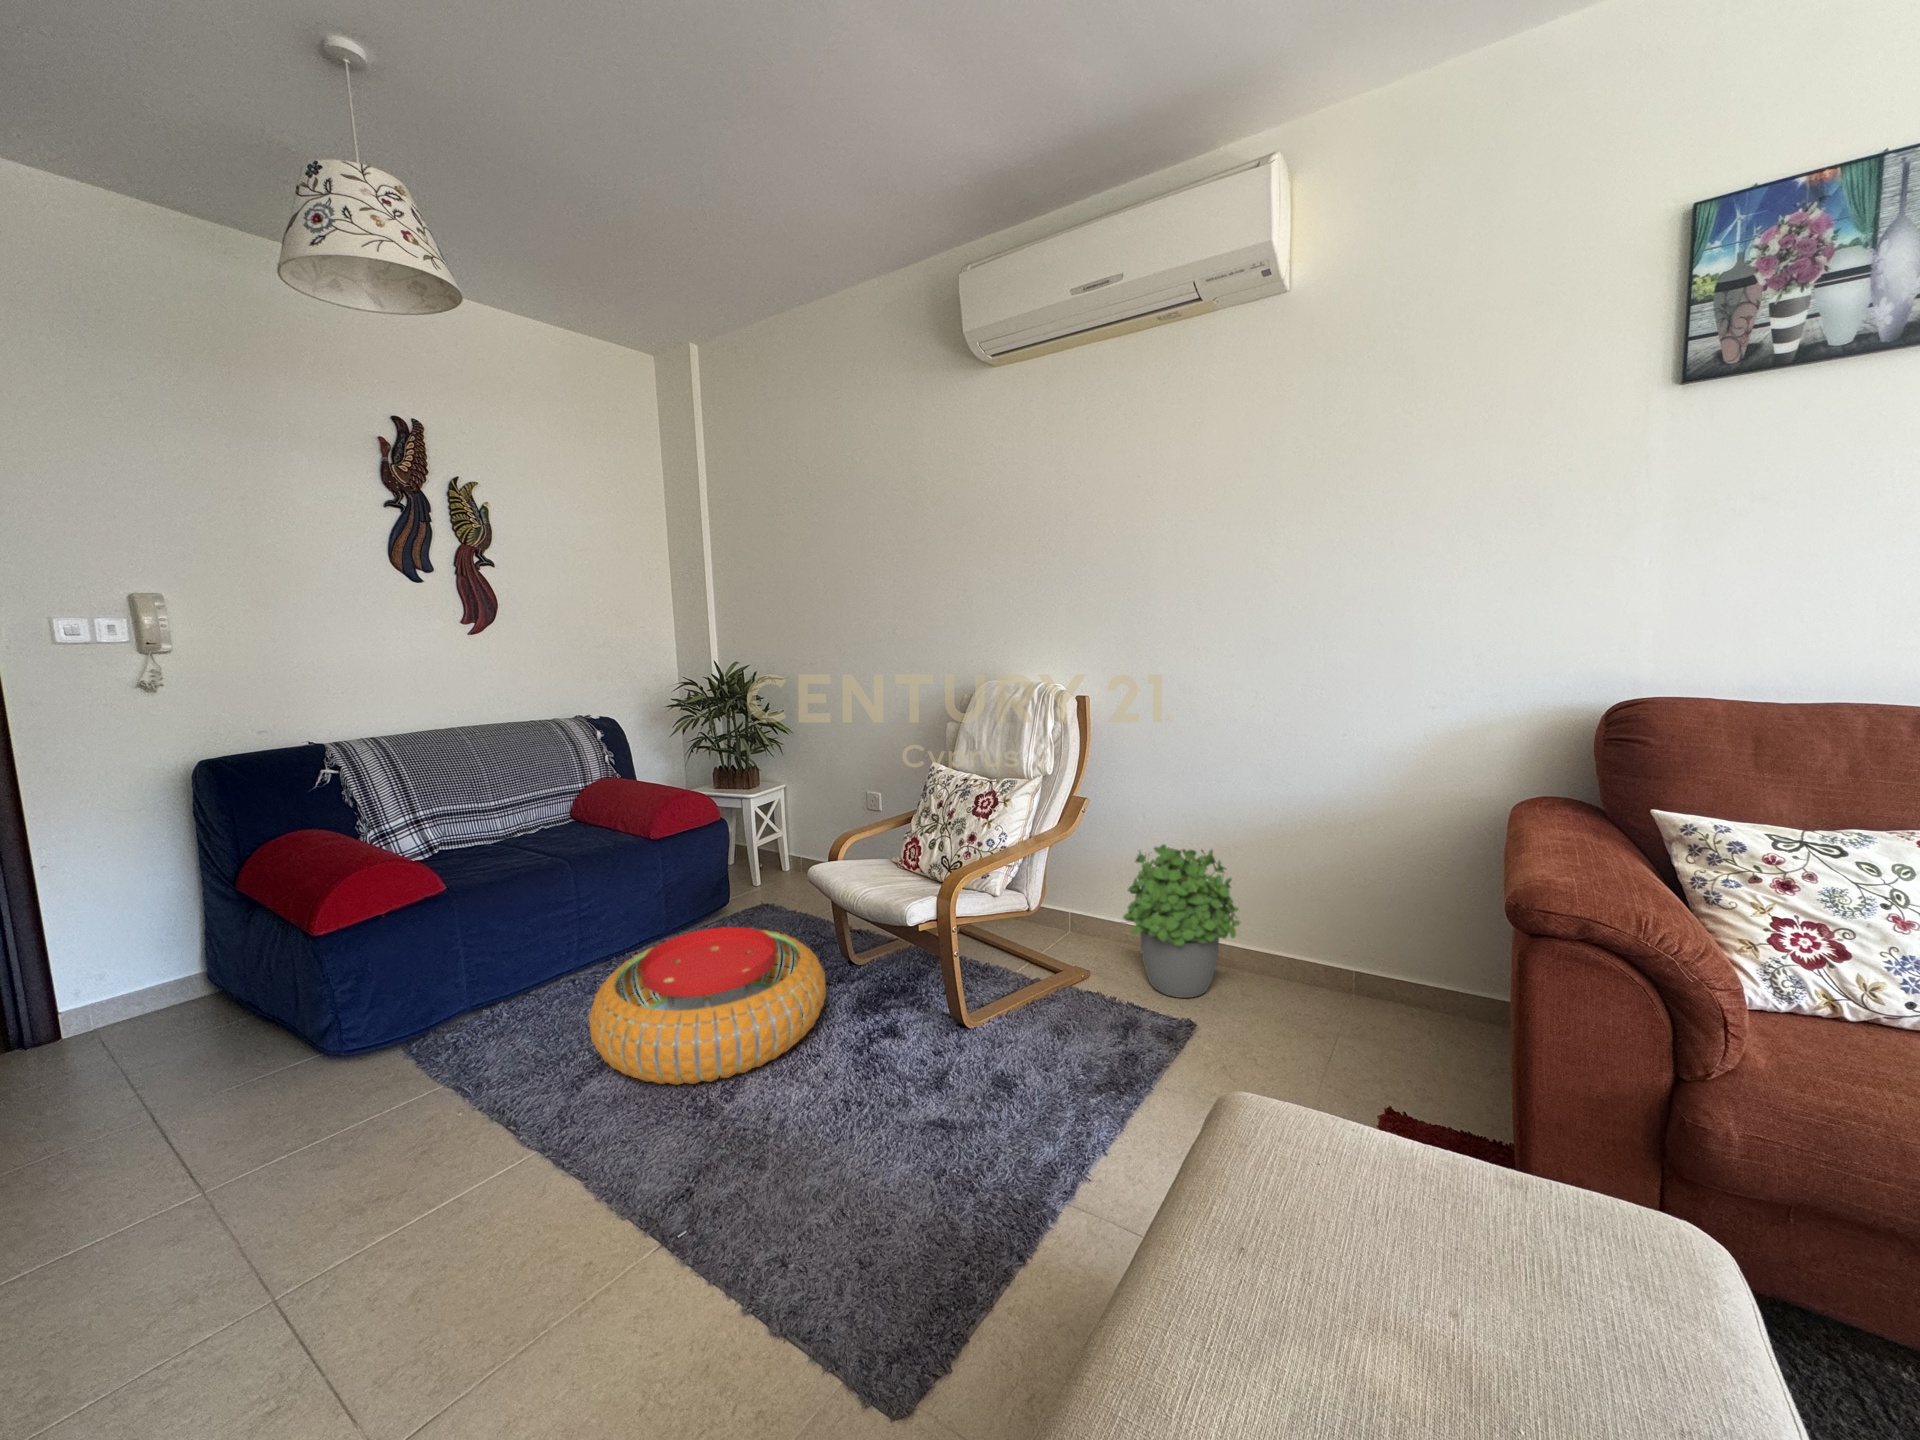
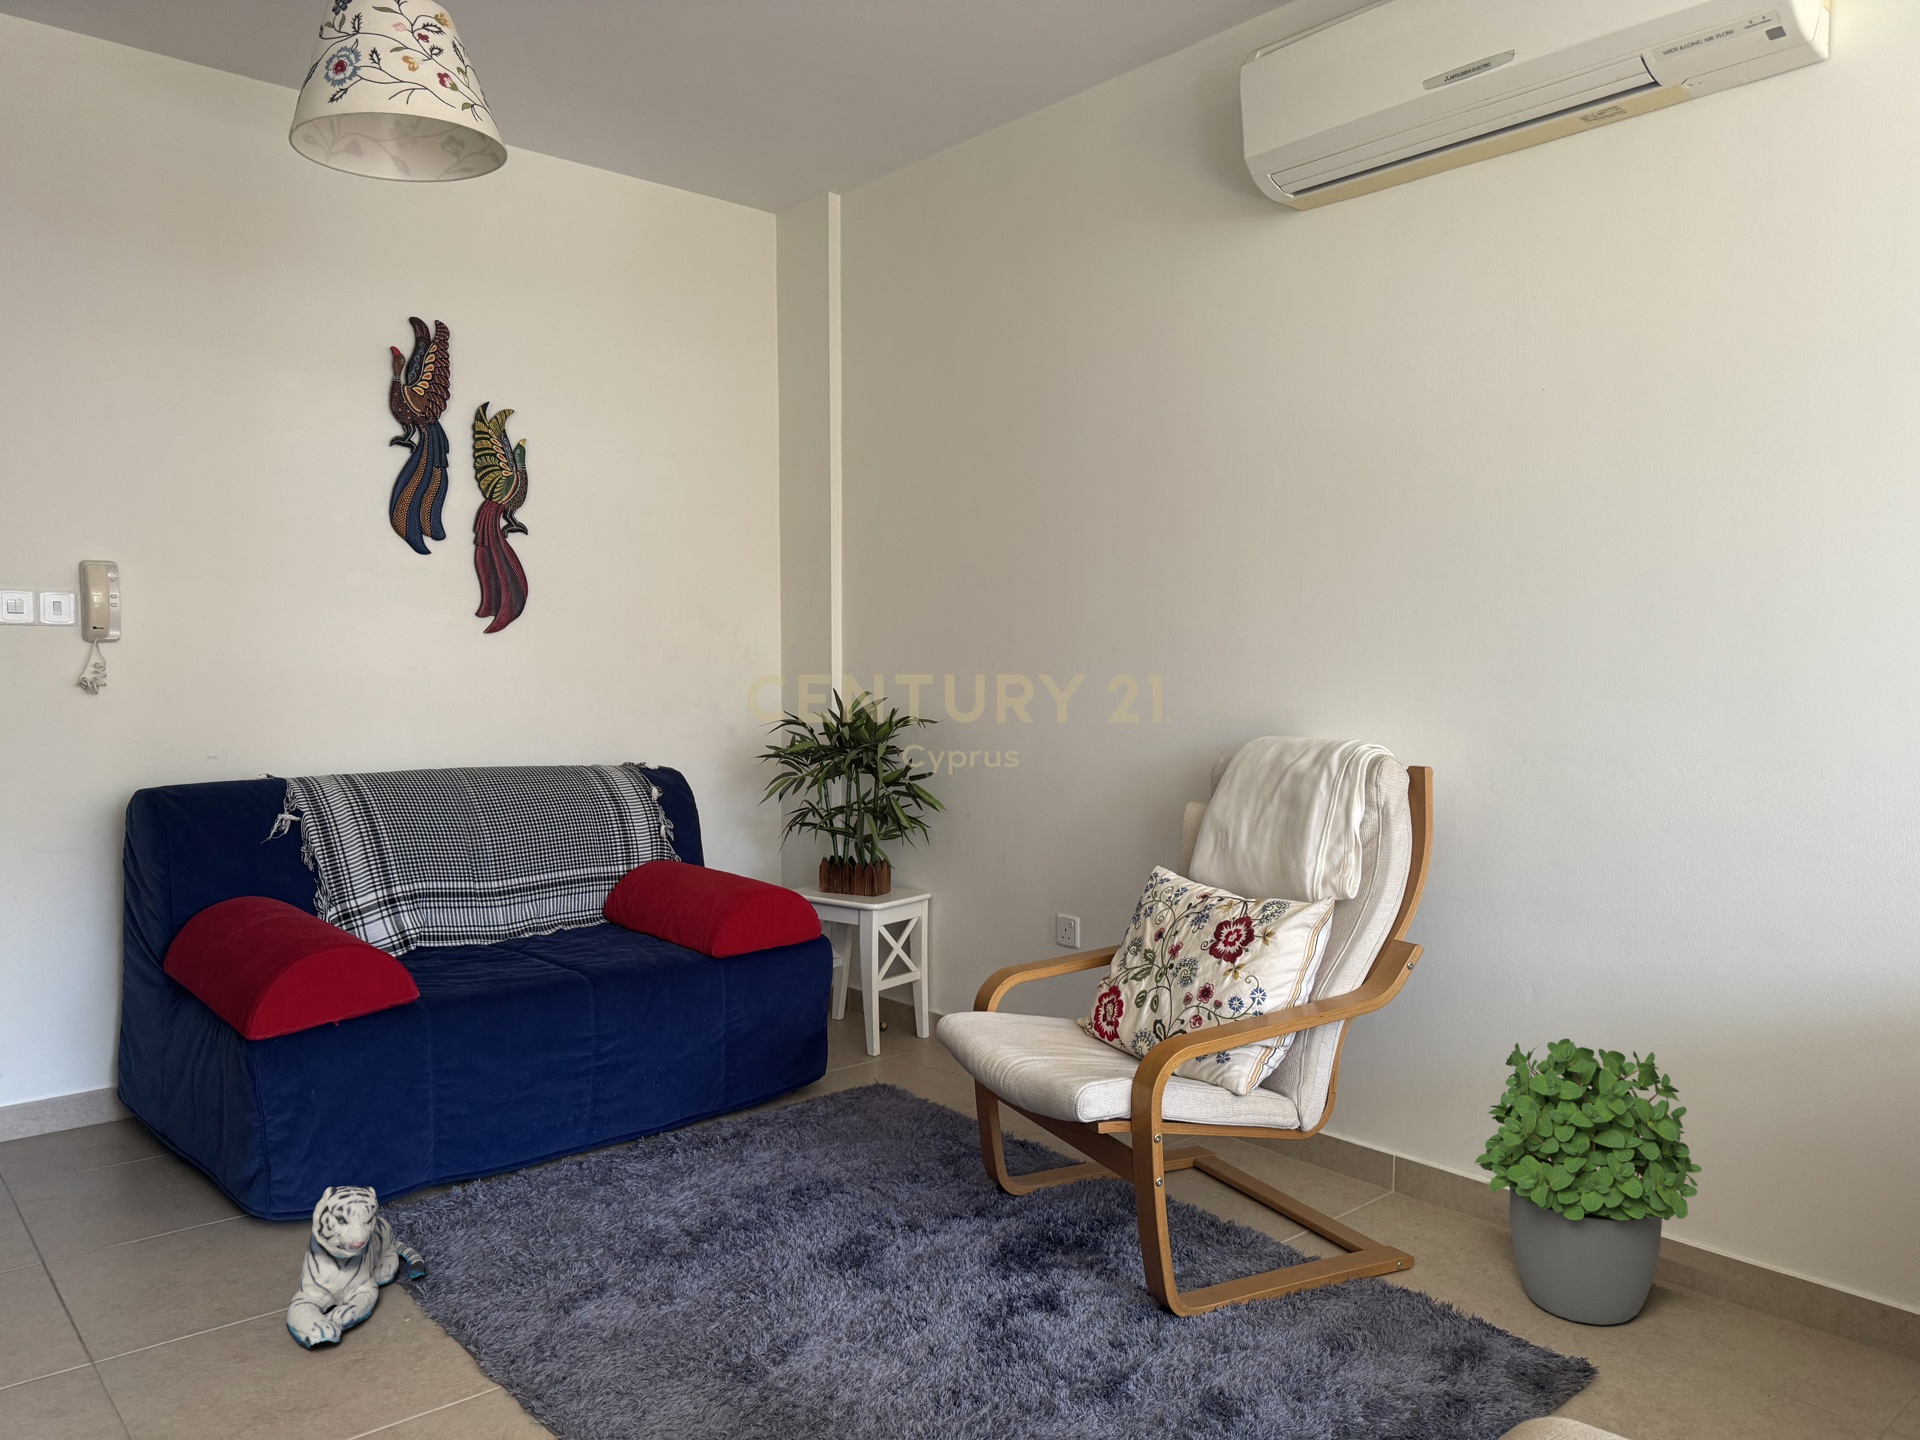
pouf: present [589,927,826,1085] -> none [589,1099,949,1331]
plush toy: none [367,1030,472,1151] -> present [286,1186,425,1348]

